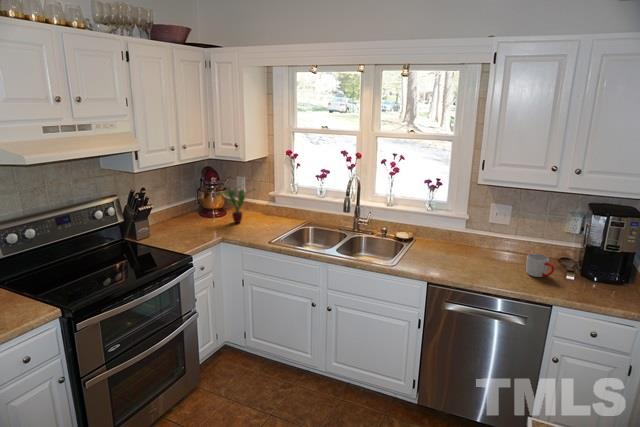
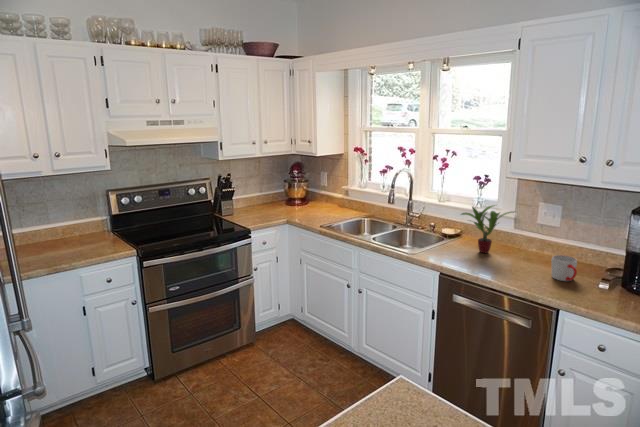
potted plant: present [218,186,245,223] -> present [461,205,514,253]

